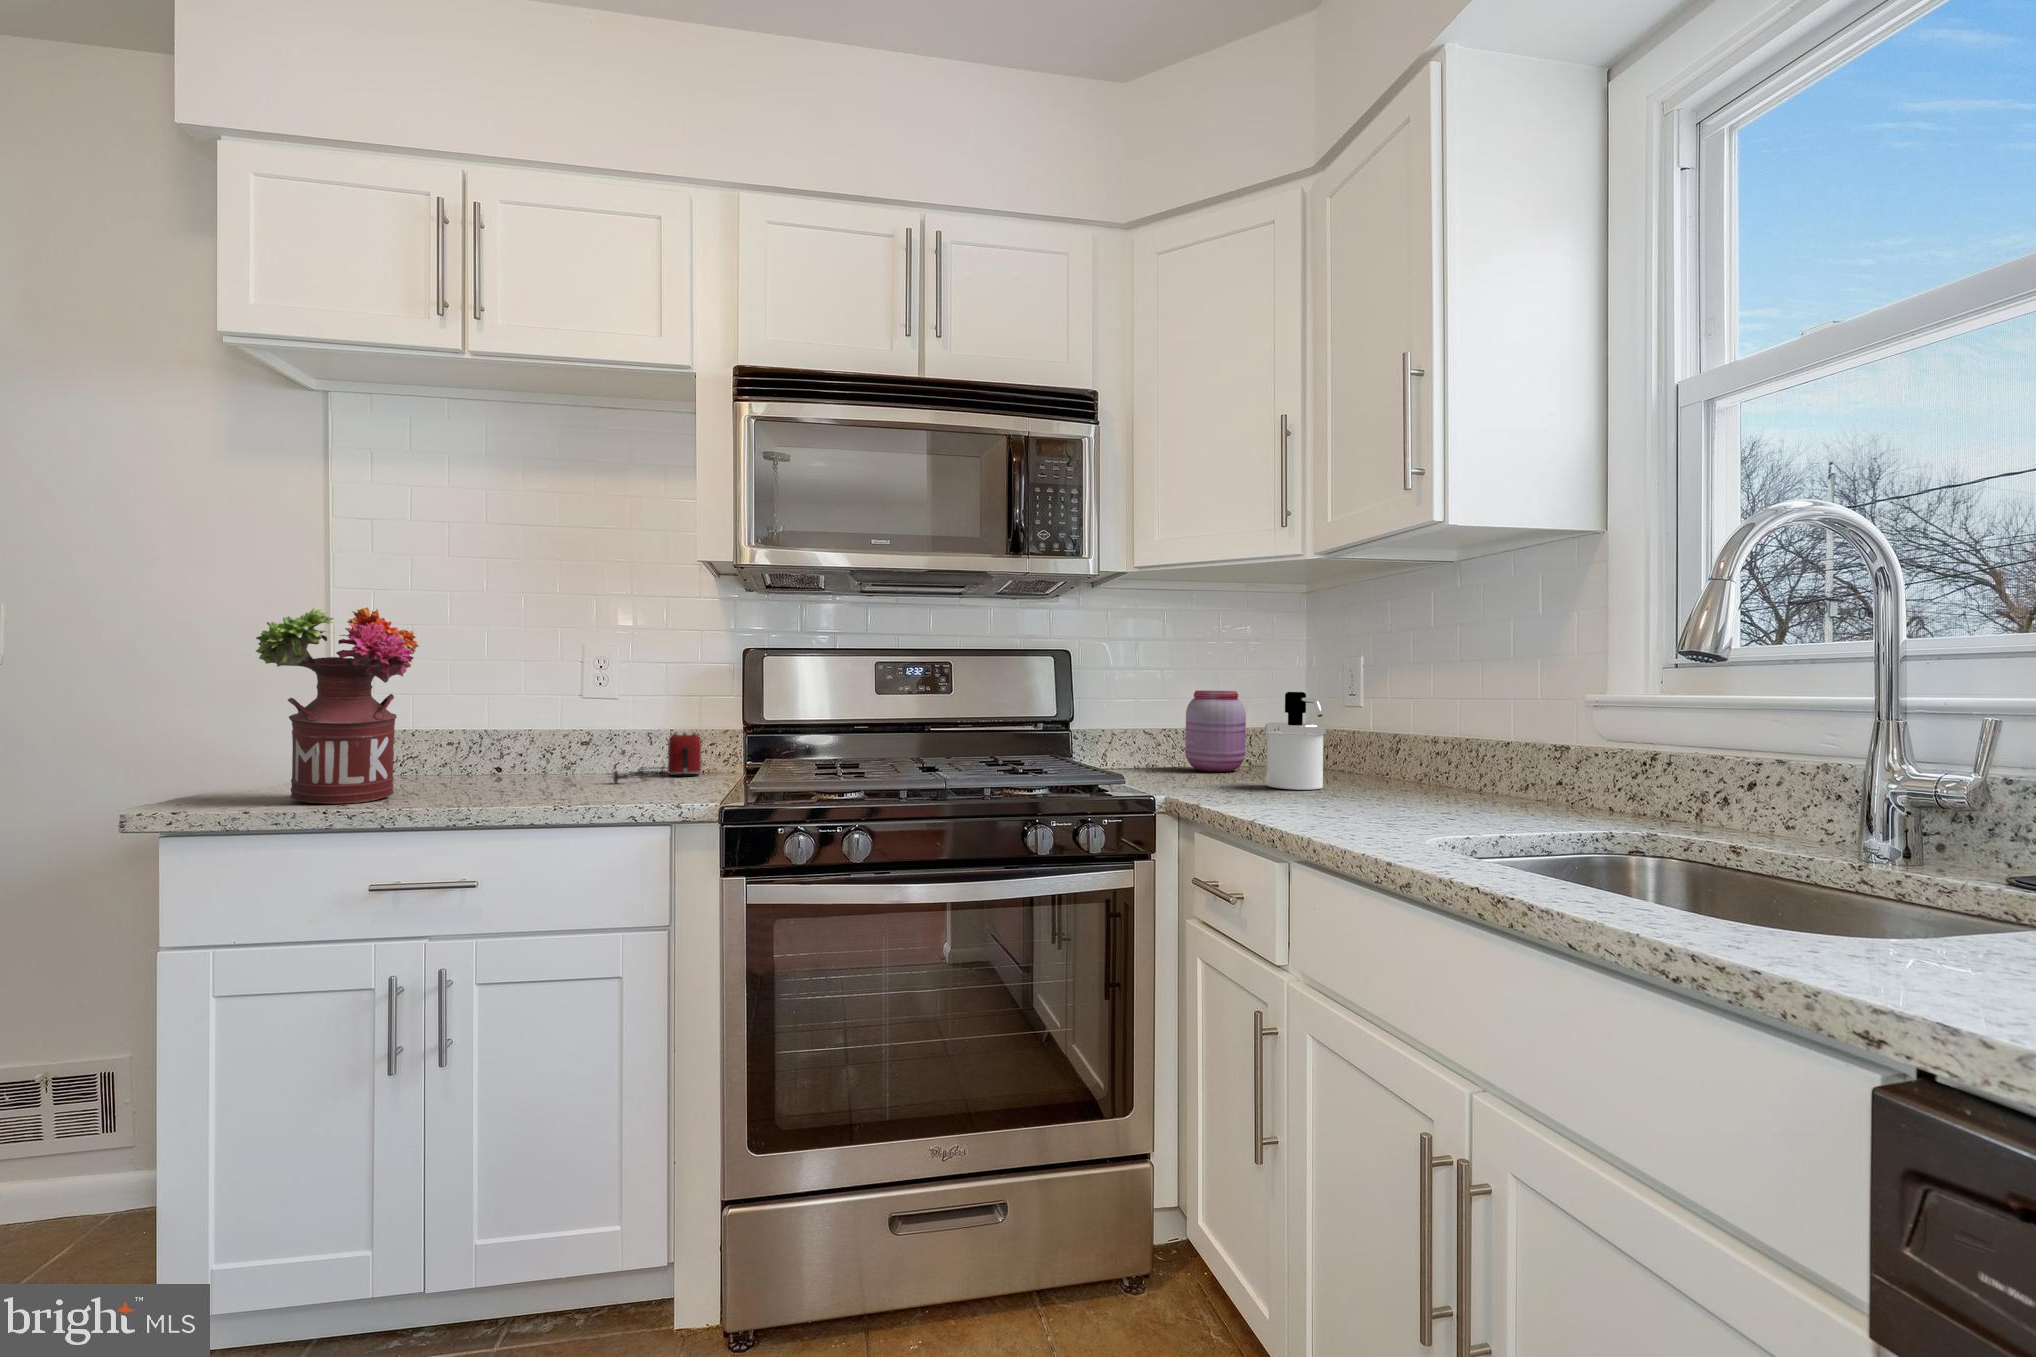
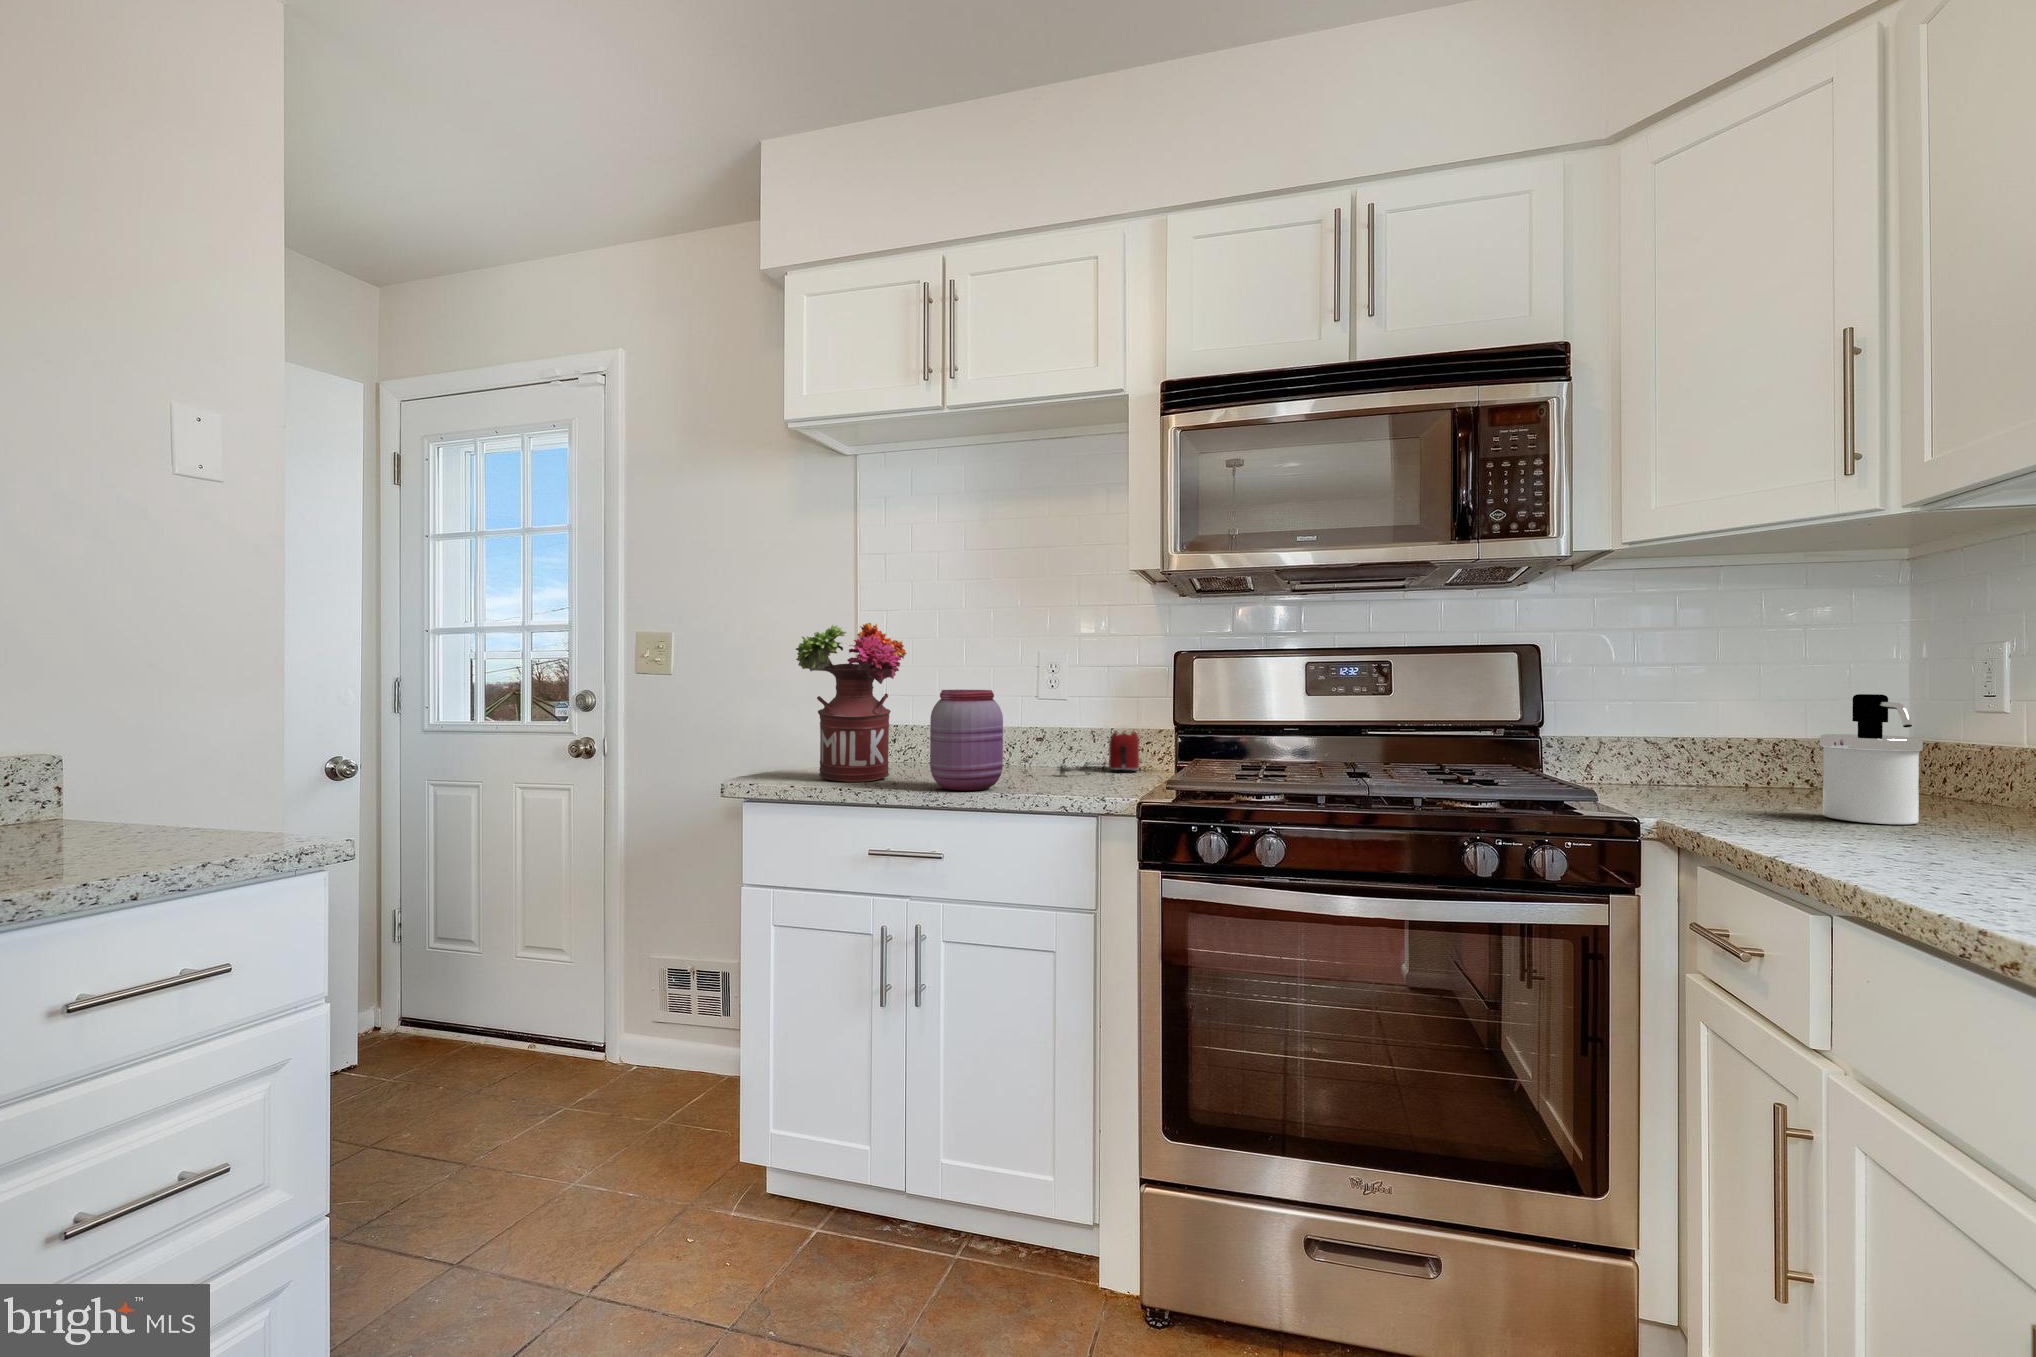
jar: present [1185,691,1246,772] -> present [930,690,1003,791]

